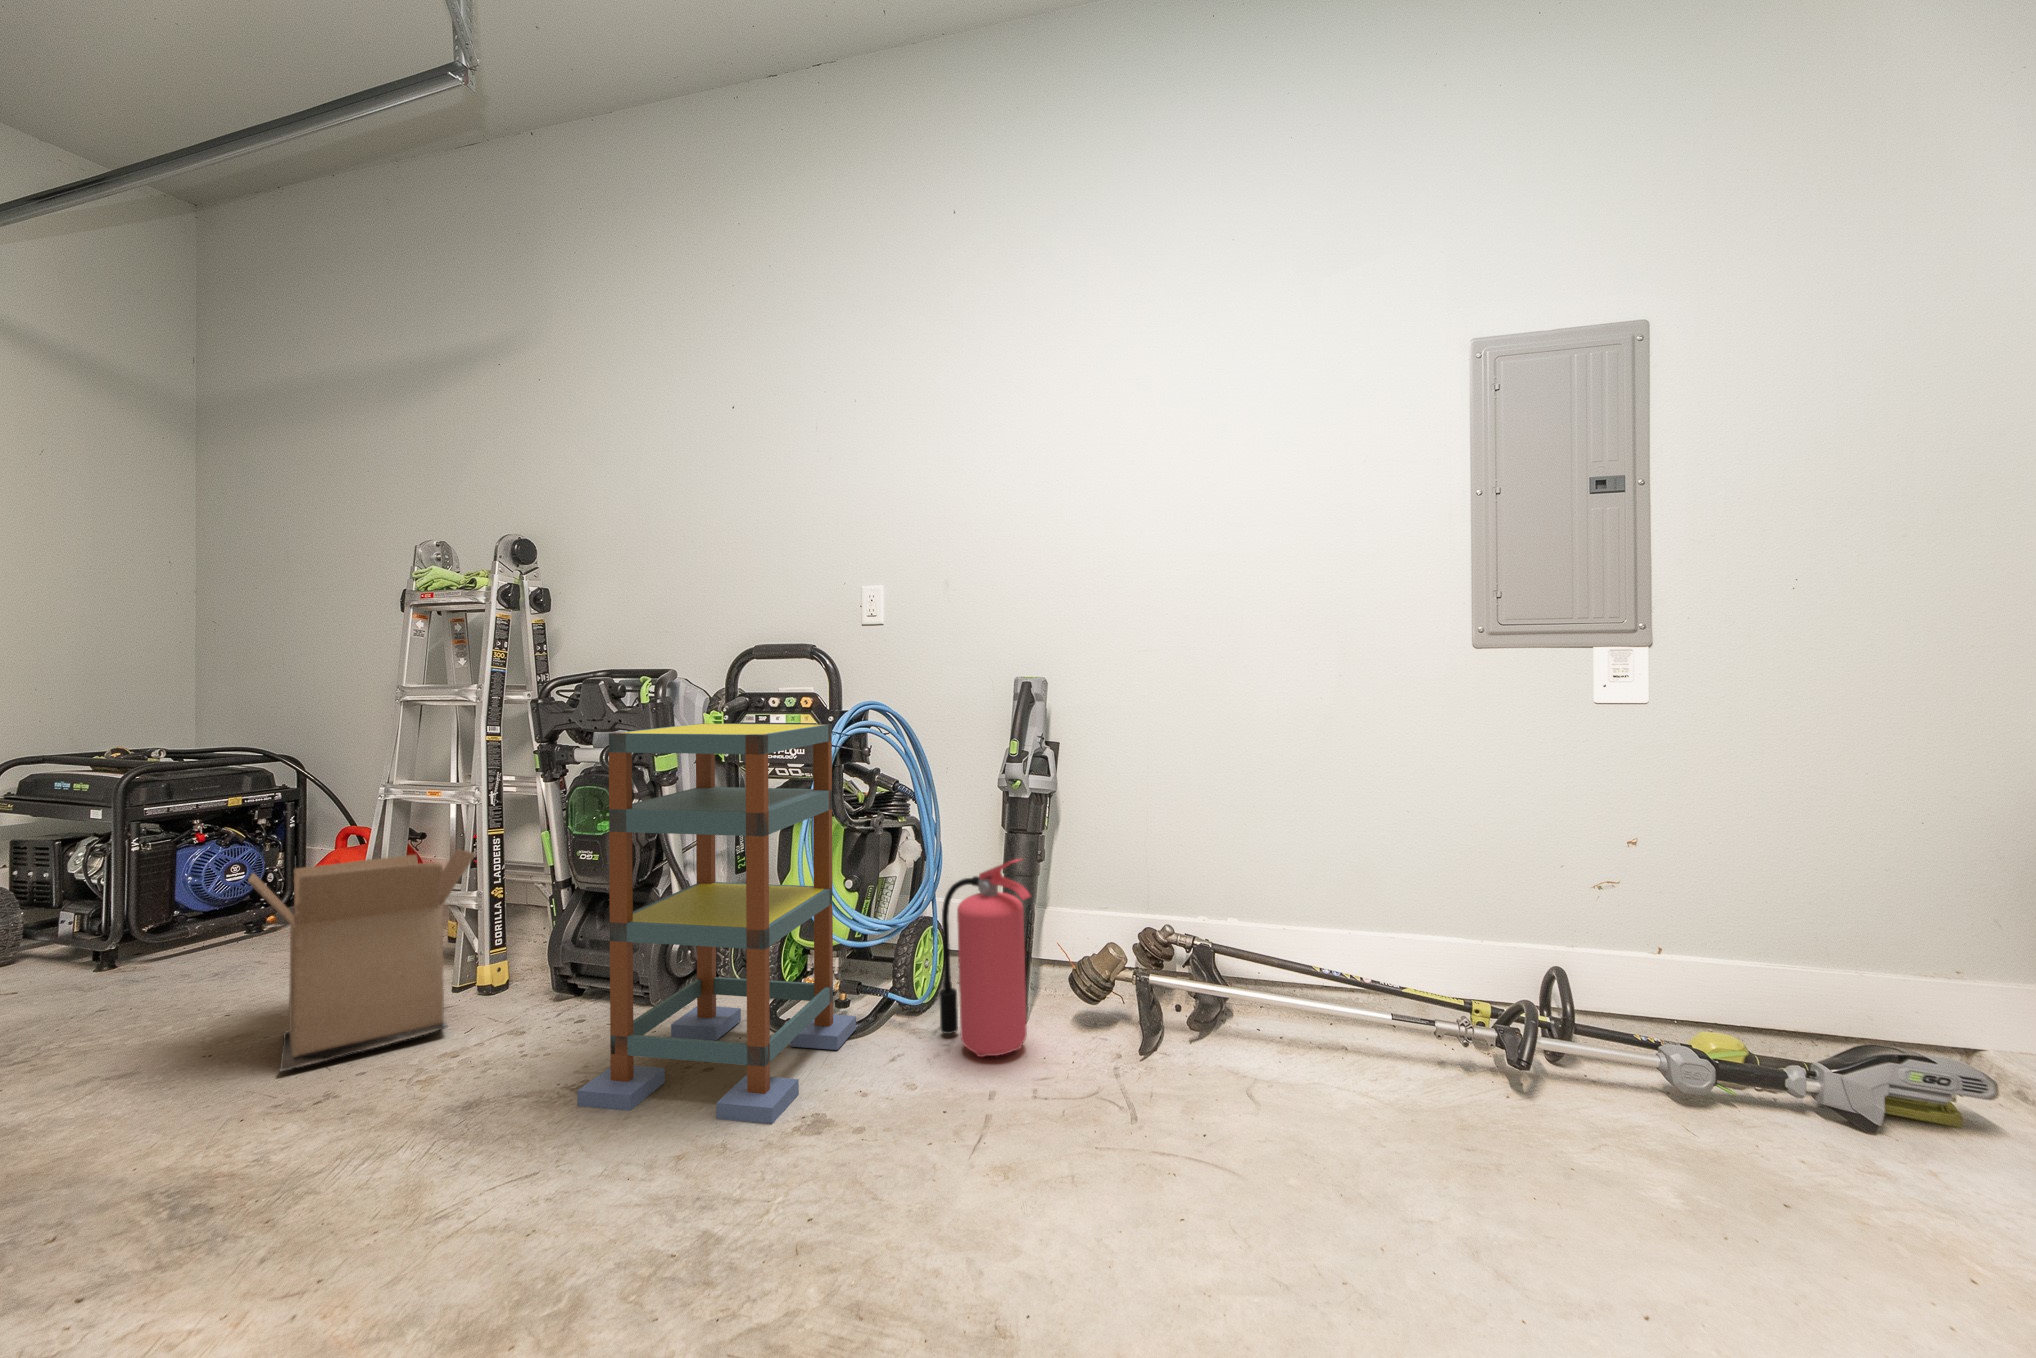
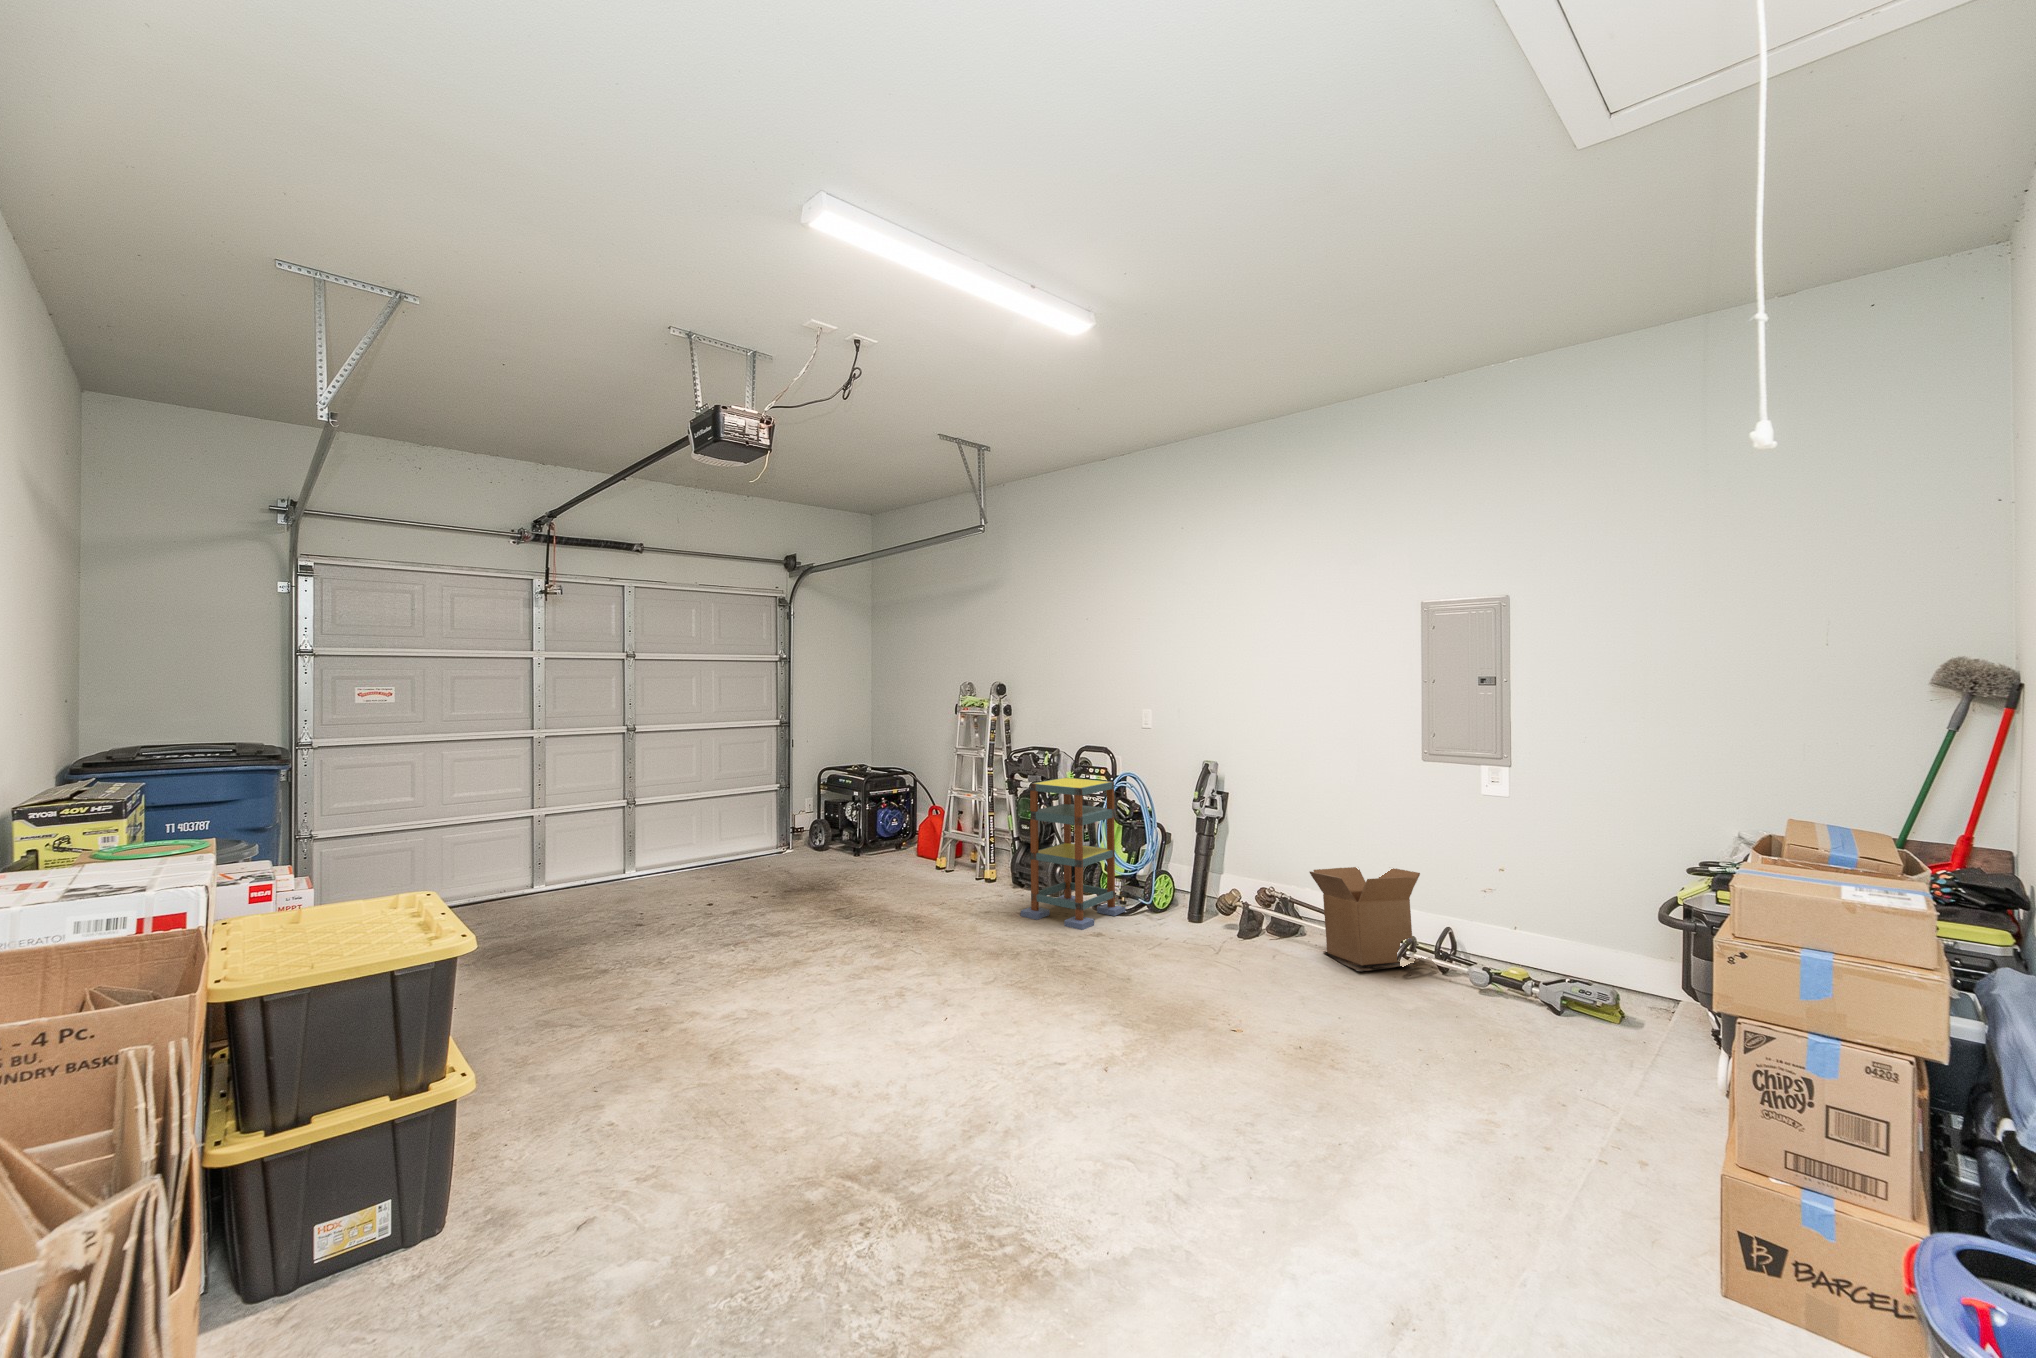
cardboard box: present [248,849,476,1071] -> present [1310,867,1420,971]
fire extinguisher: present [939,859,1030,1057] -> none [1158,845,1191,927]

